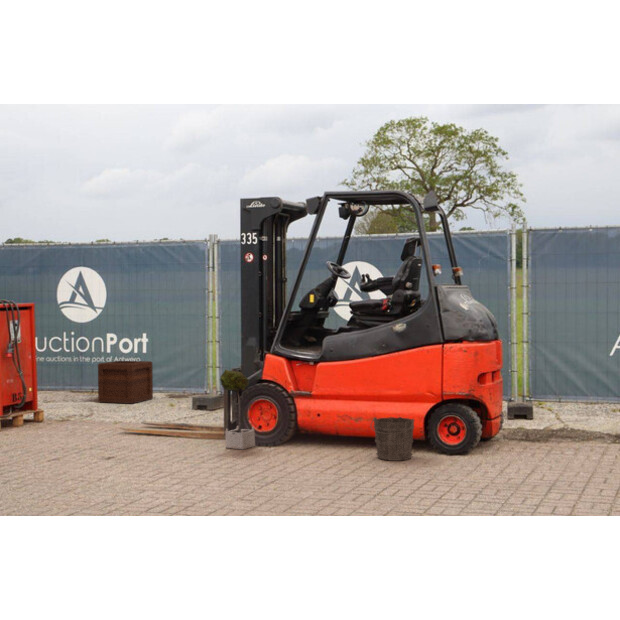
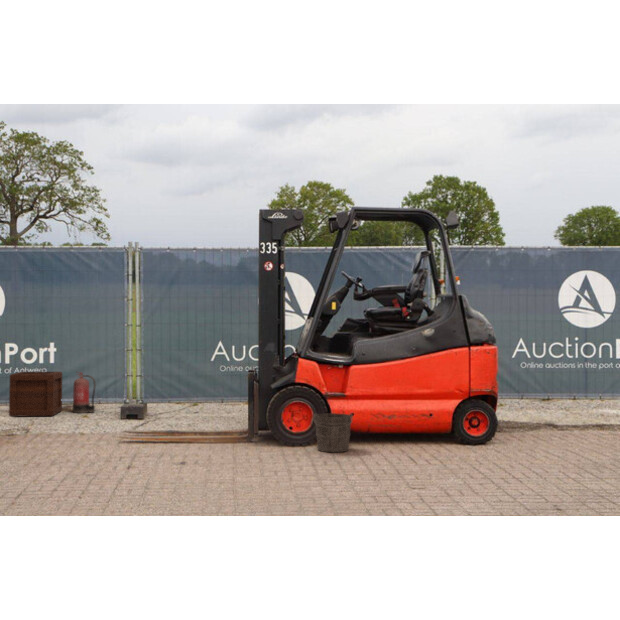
fire extinguisher: none [159,362,177,402] -> present [73,373,96,413]
potted tree: present [220,370,255,449] -> none [260,373,293,451]
bucket: present [371,417,414,461] -> present [314,413,353,452]

